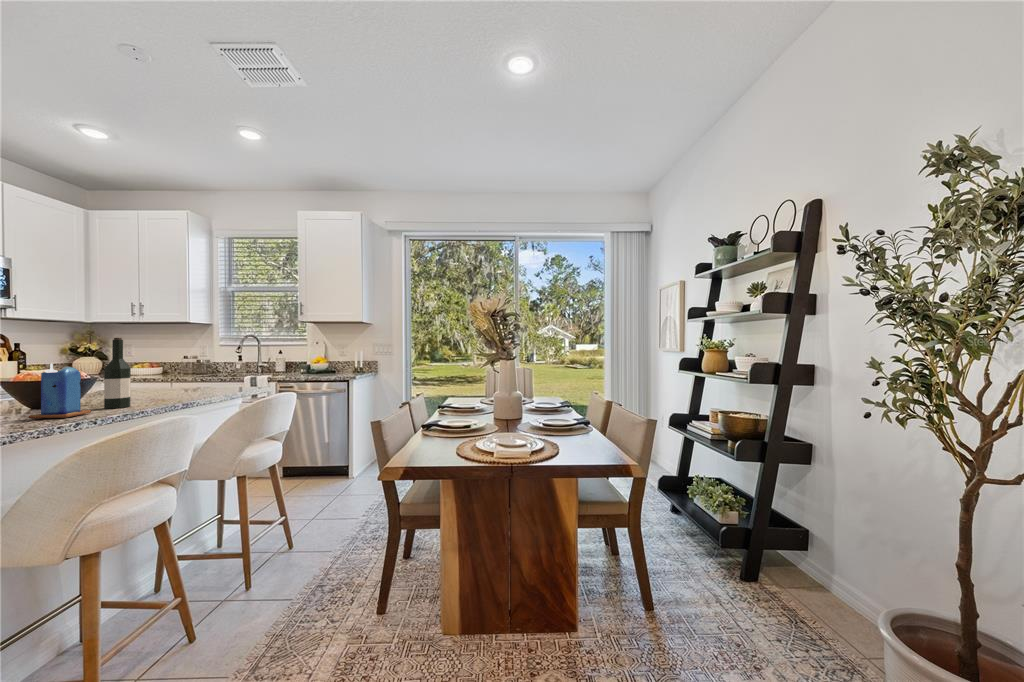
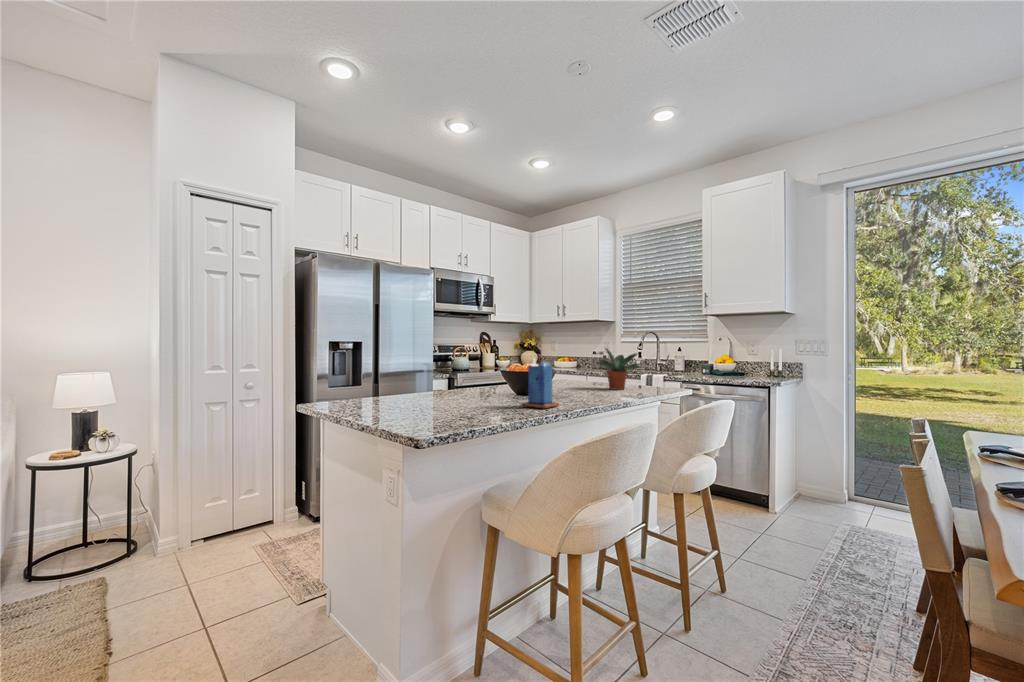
wine bottle: present [104,338,131,409] -> none [565,335,582,402]
potted plant: none [163,351,221,392] -> present [596,348,641,390]

